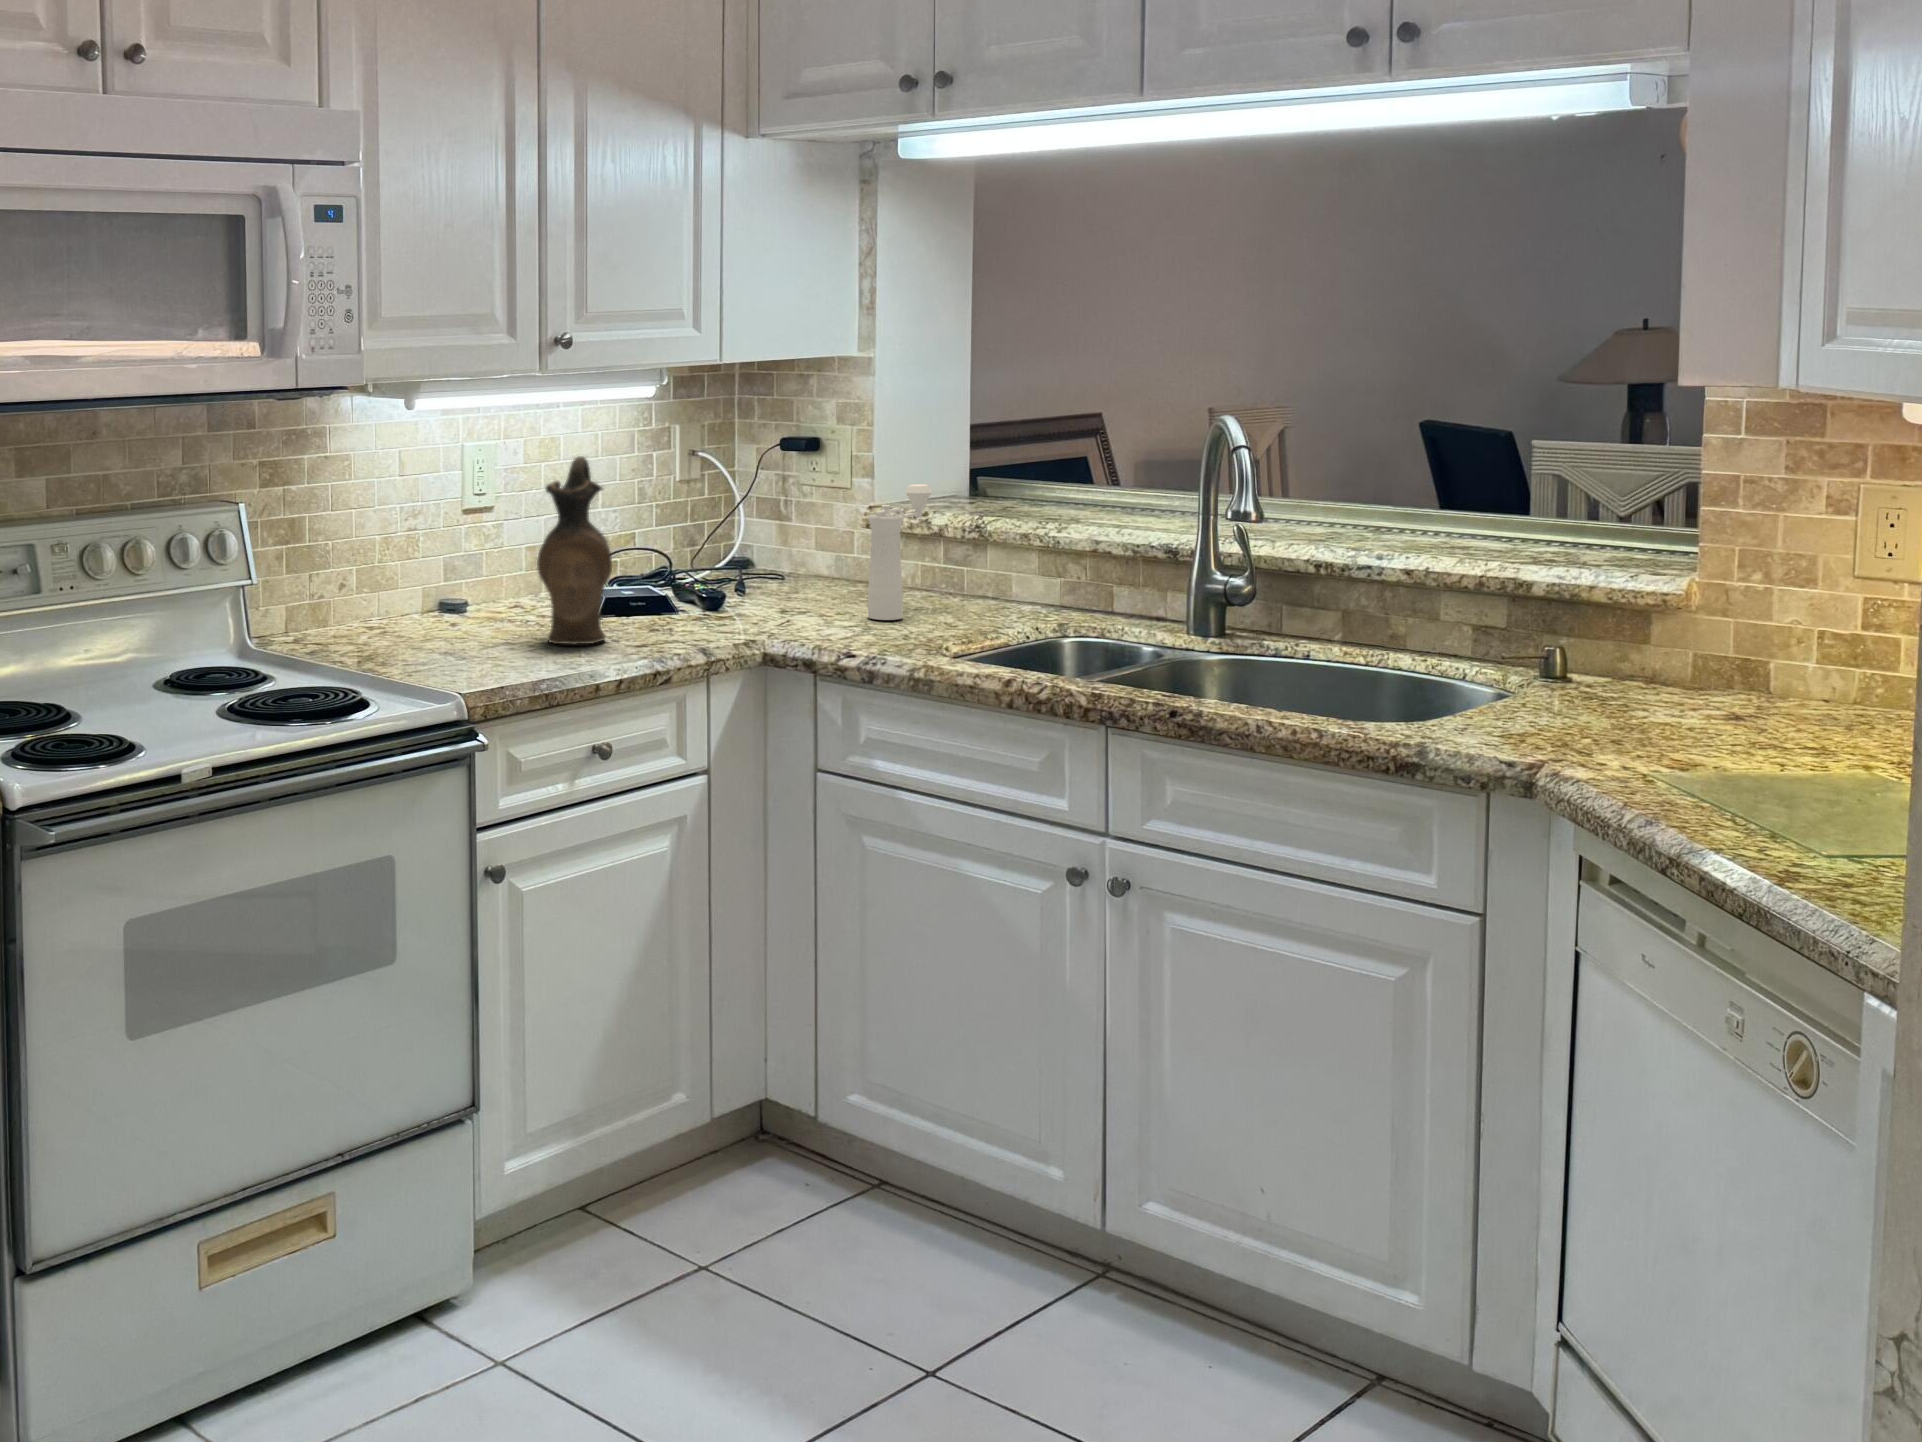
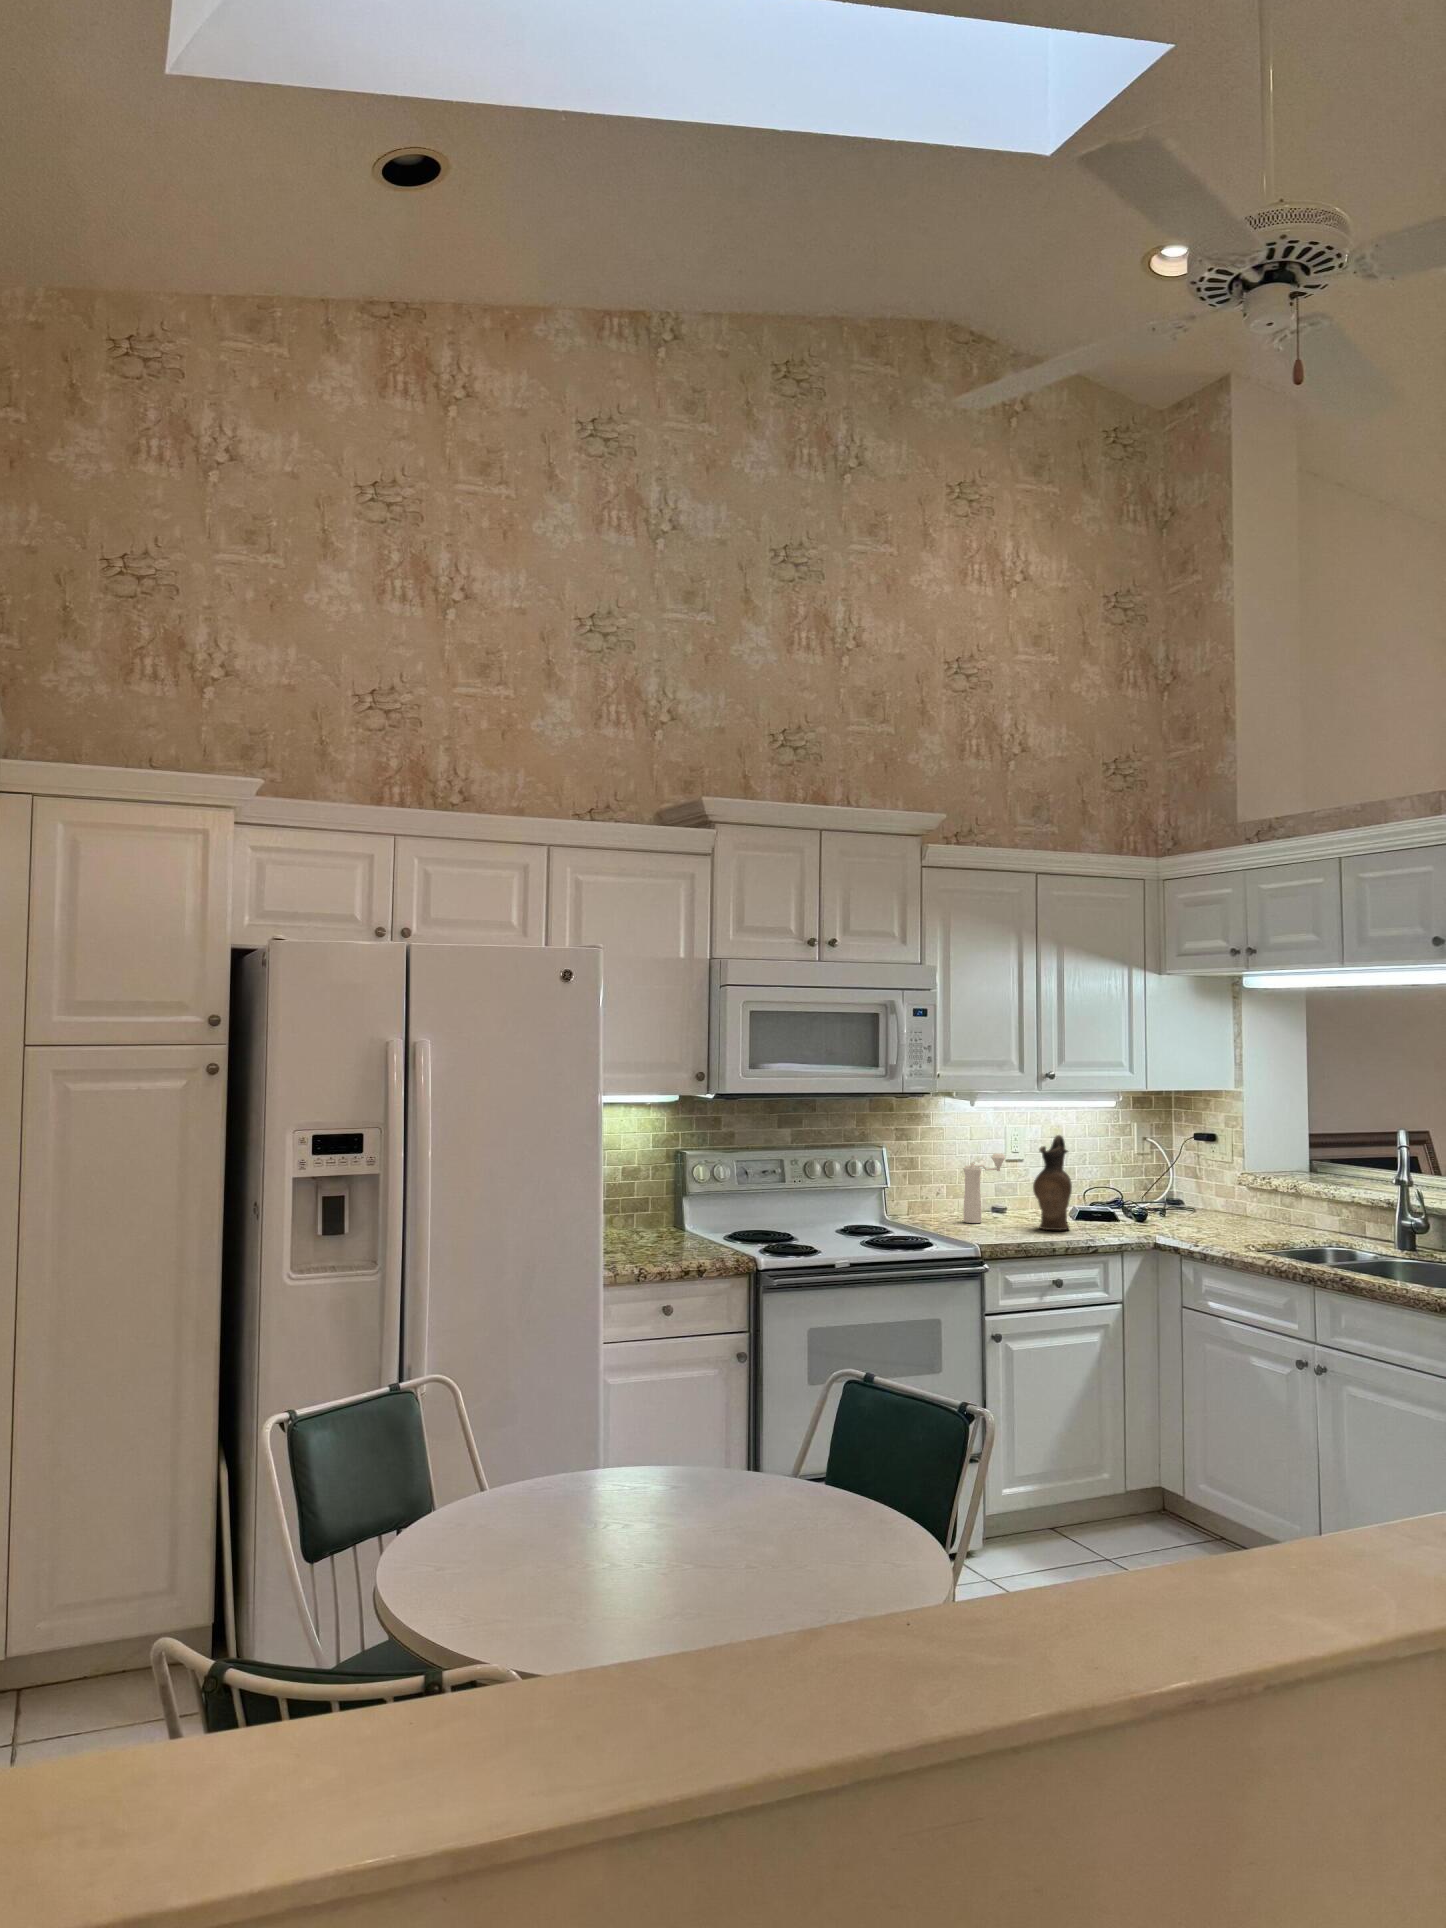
pepper mill: present [868,484,932,620] -> present [963,1154,1005,1223]

